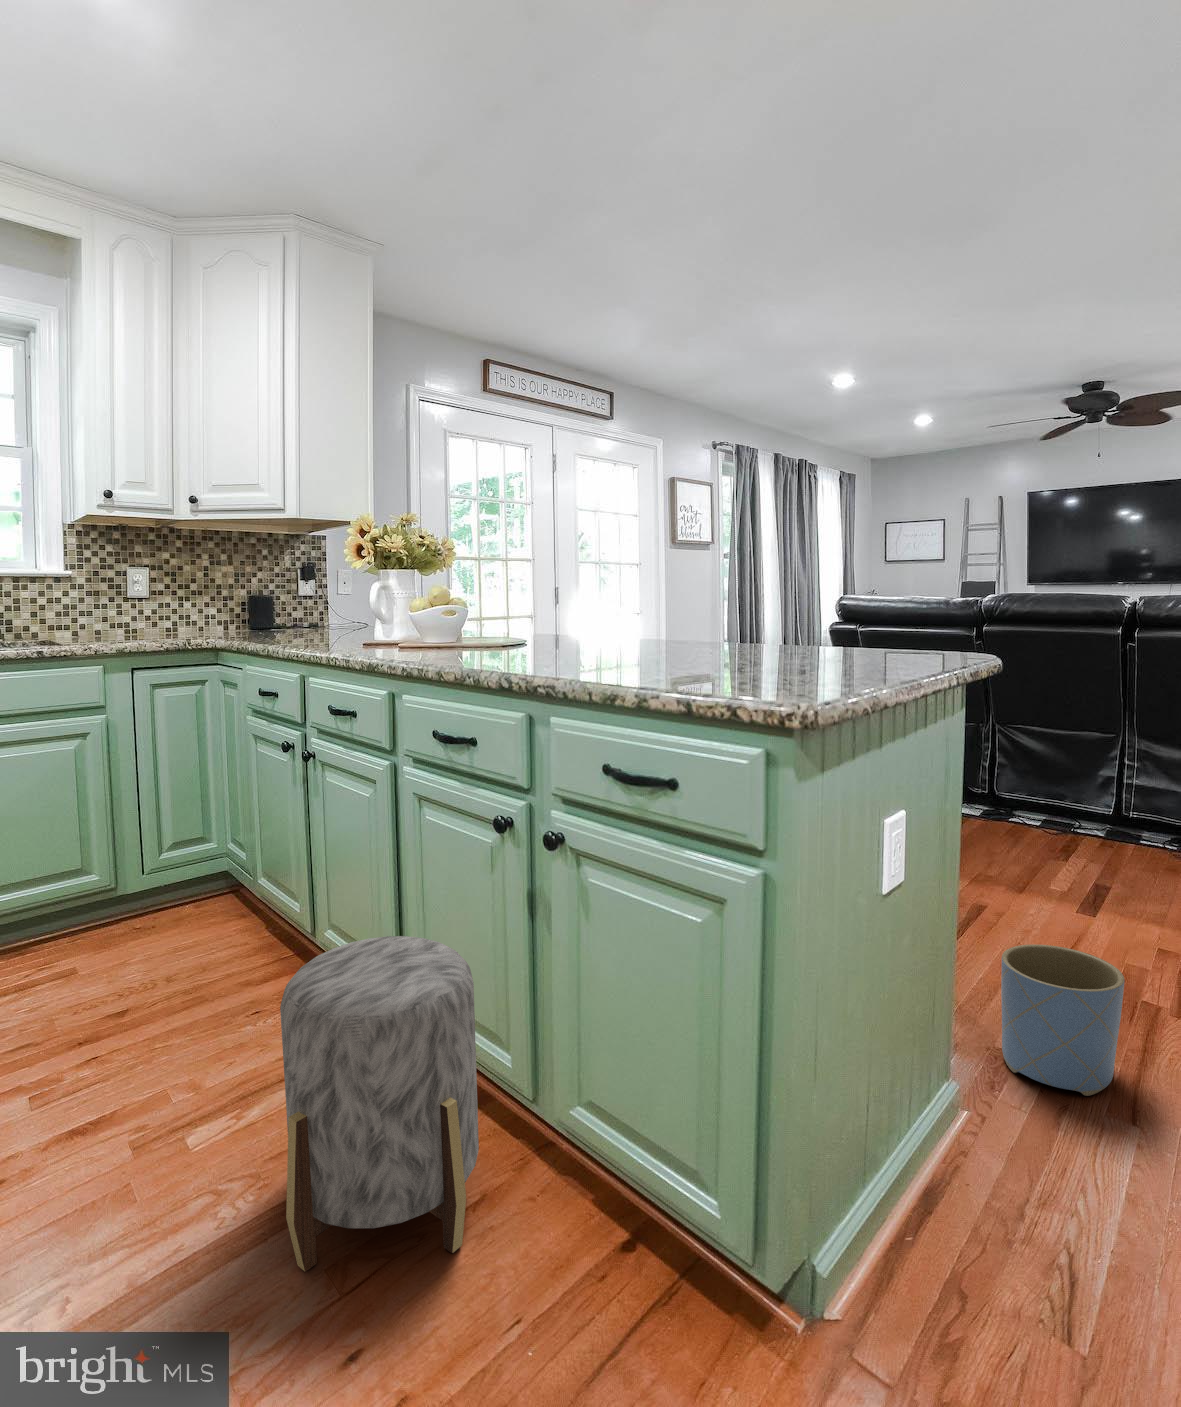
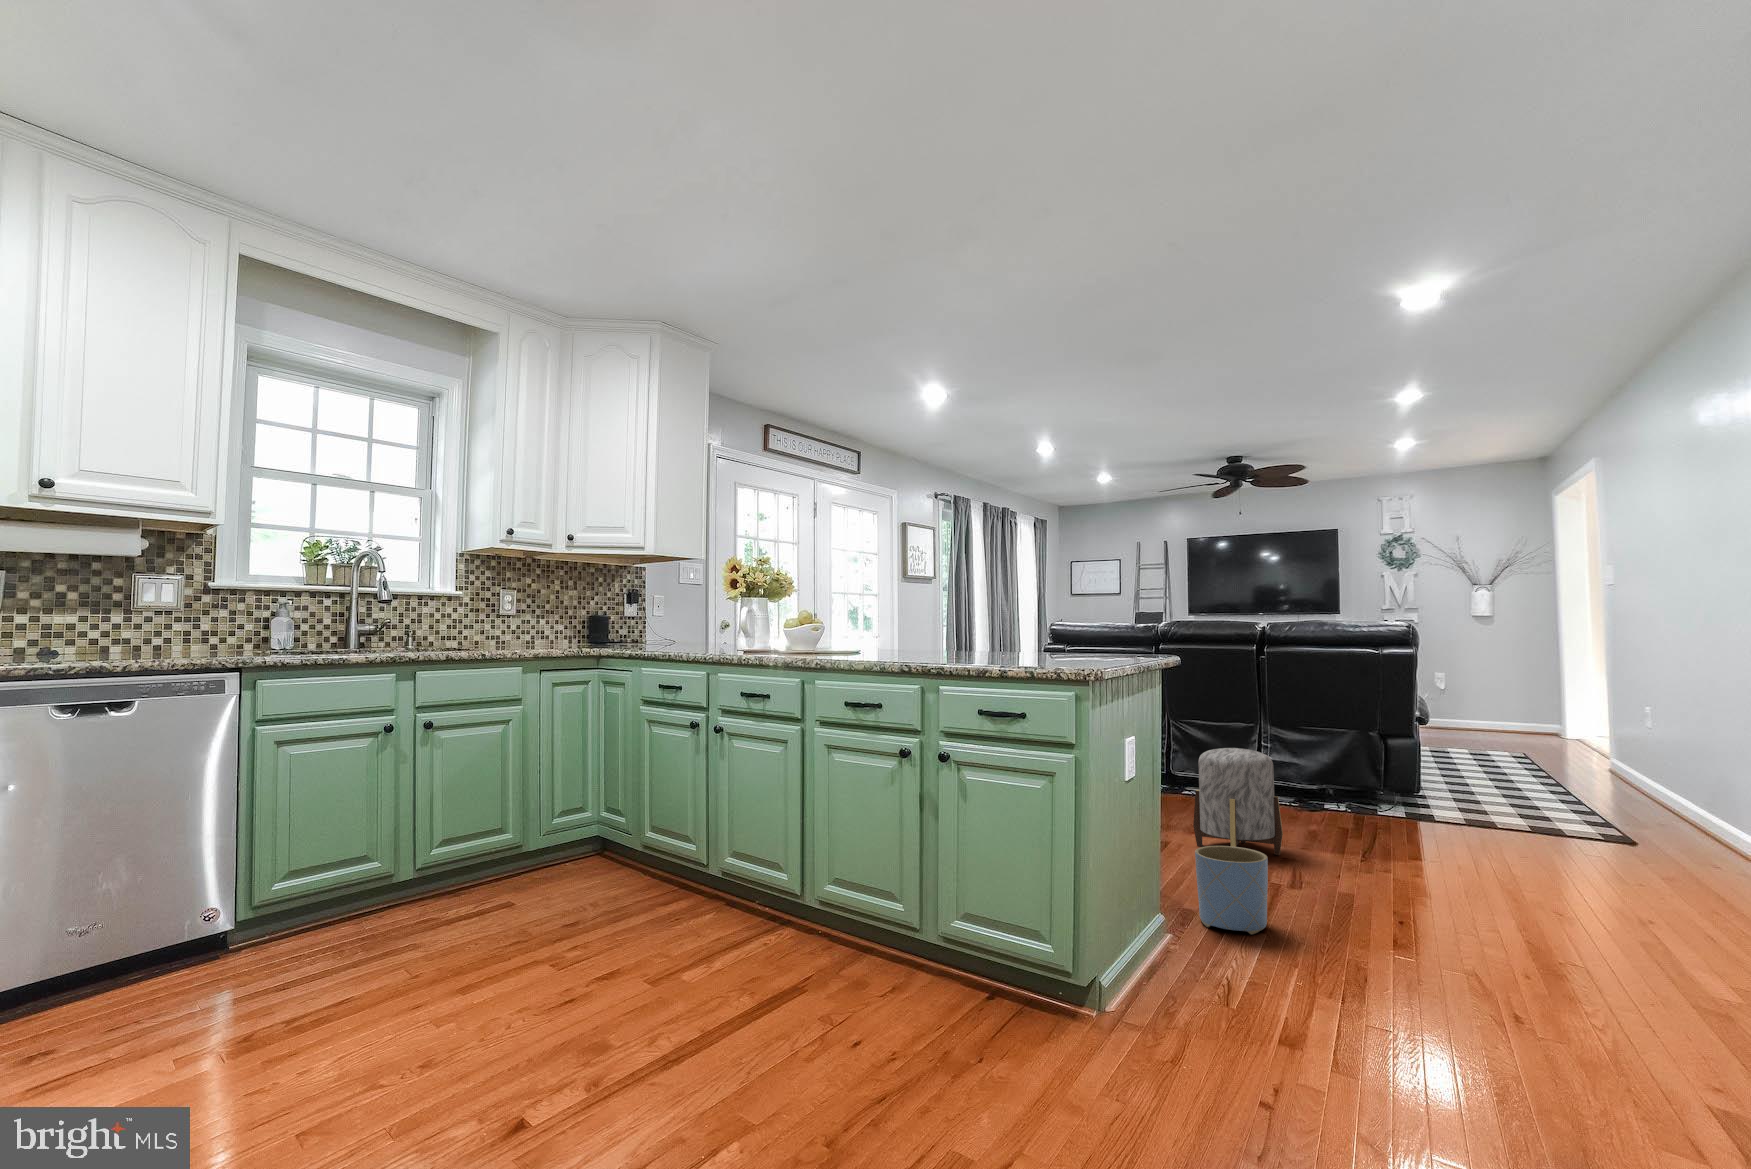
stool: present [280,936,479,1272] -> present [1193,748,1283,855]

